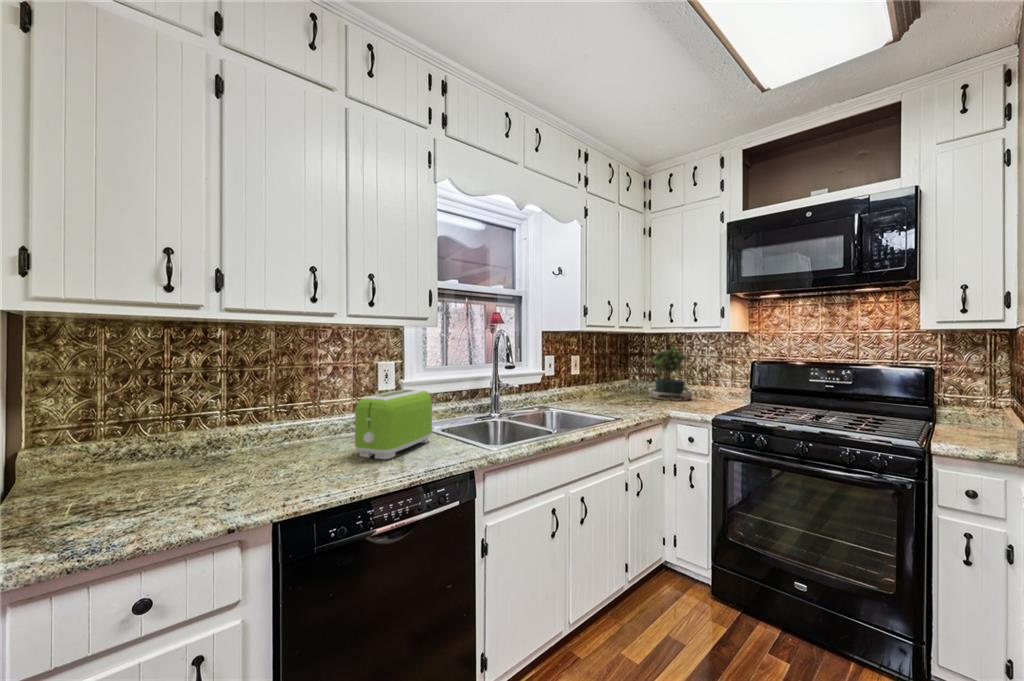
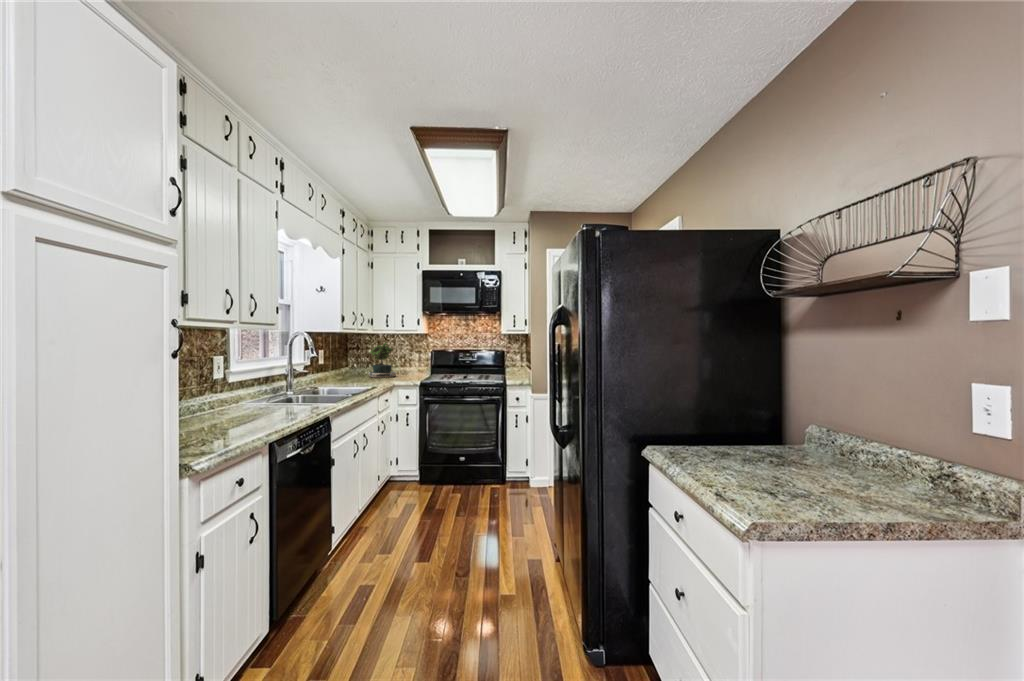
toaster: present [355,389,432,459] -> none [242,373,280,419]

